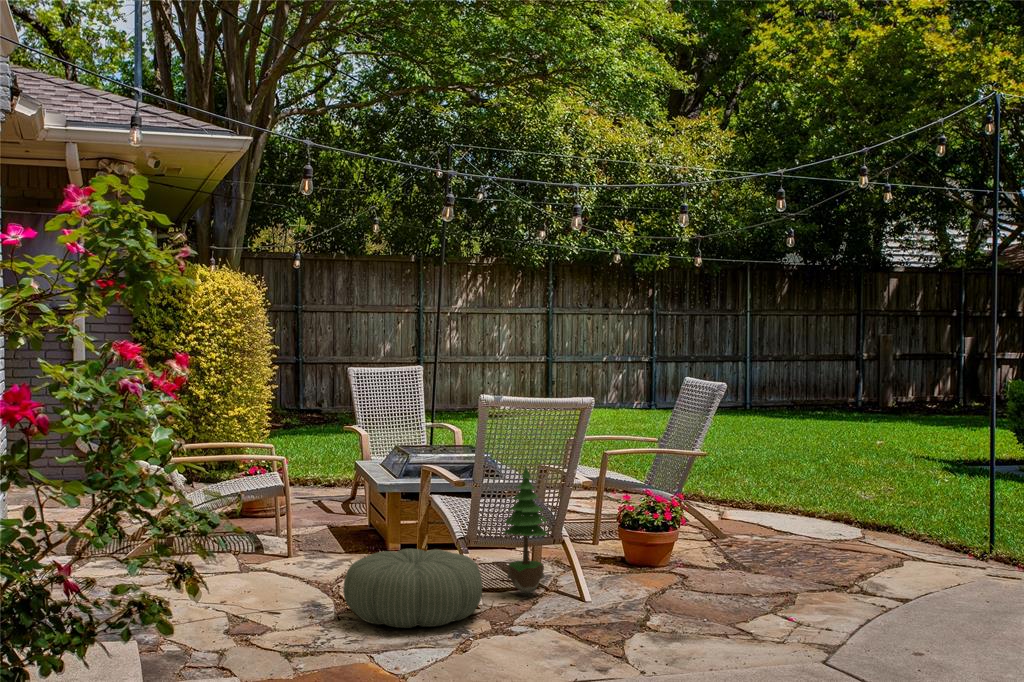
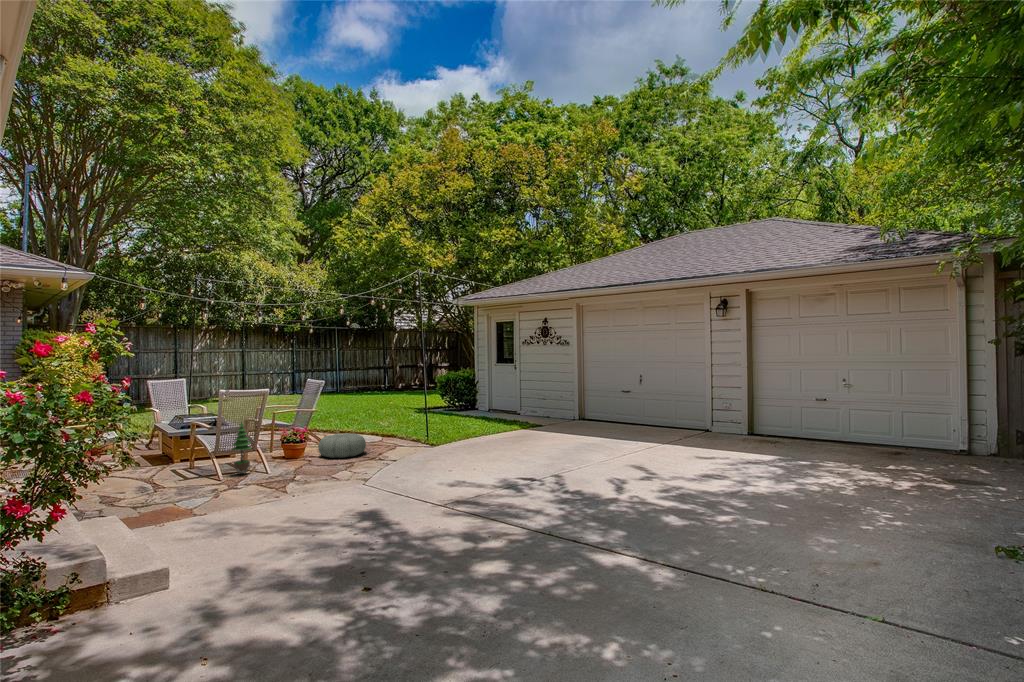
pouf: present [343,549,482,628] -> present [318,433,366,458]

